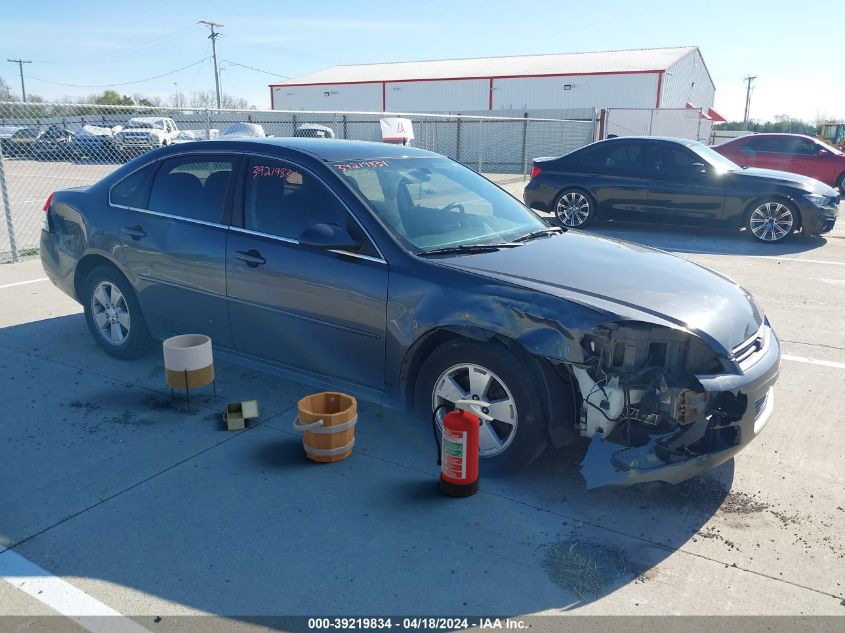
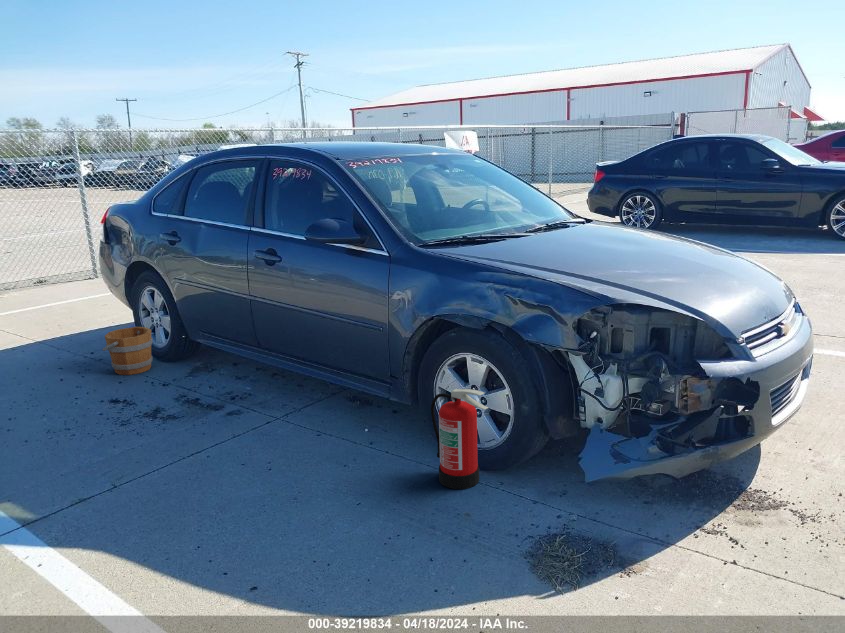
planter: present [163,334,216,412] -> none [186,332,239,407]
bucket: present [293,392,357,462] -> present [102,327,153,375]
toolbox: present [223,400,259,430] -> none [240,396,275,424]

